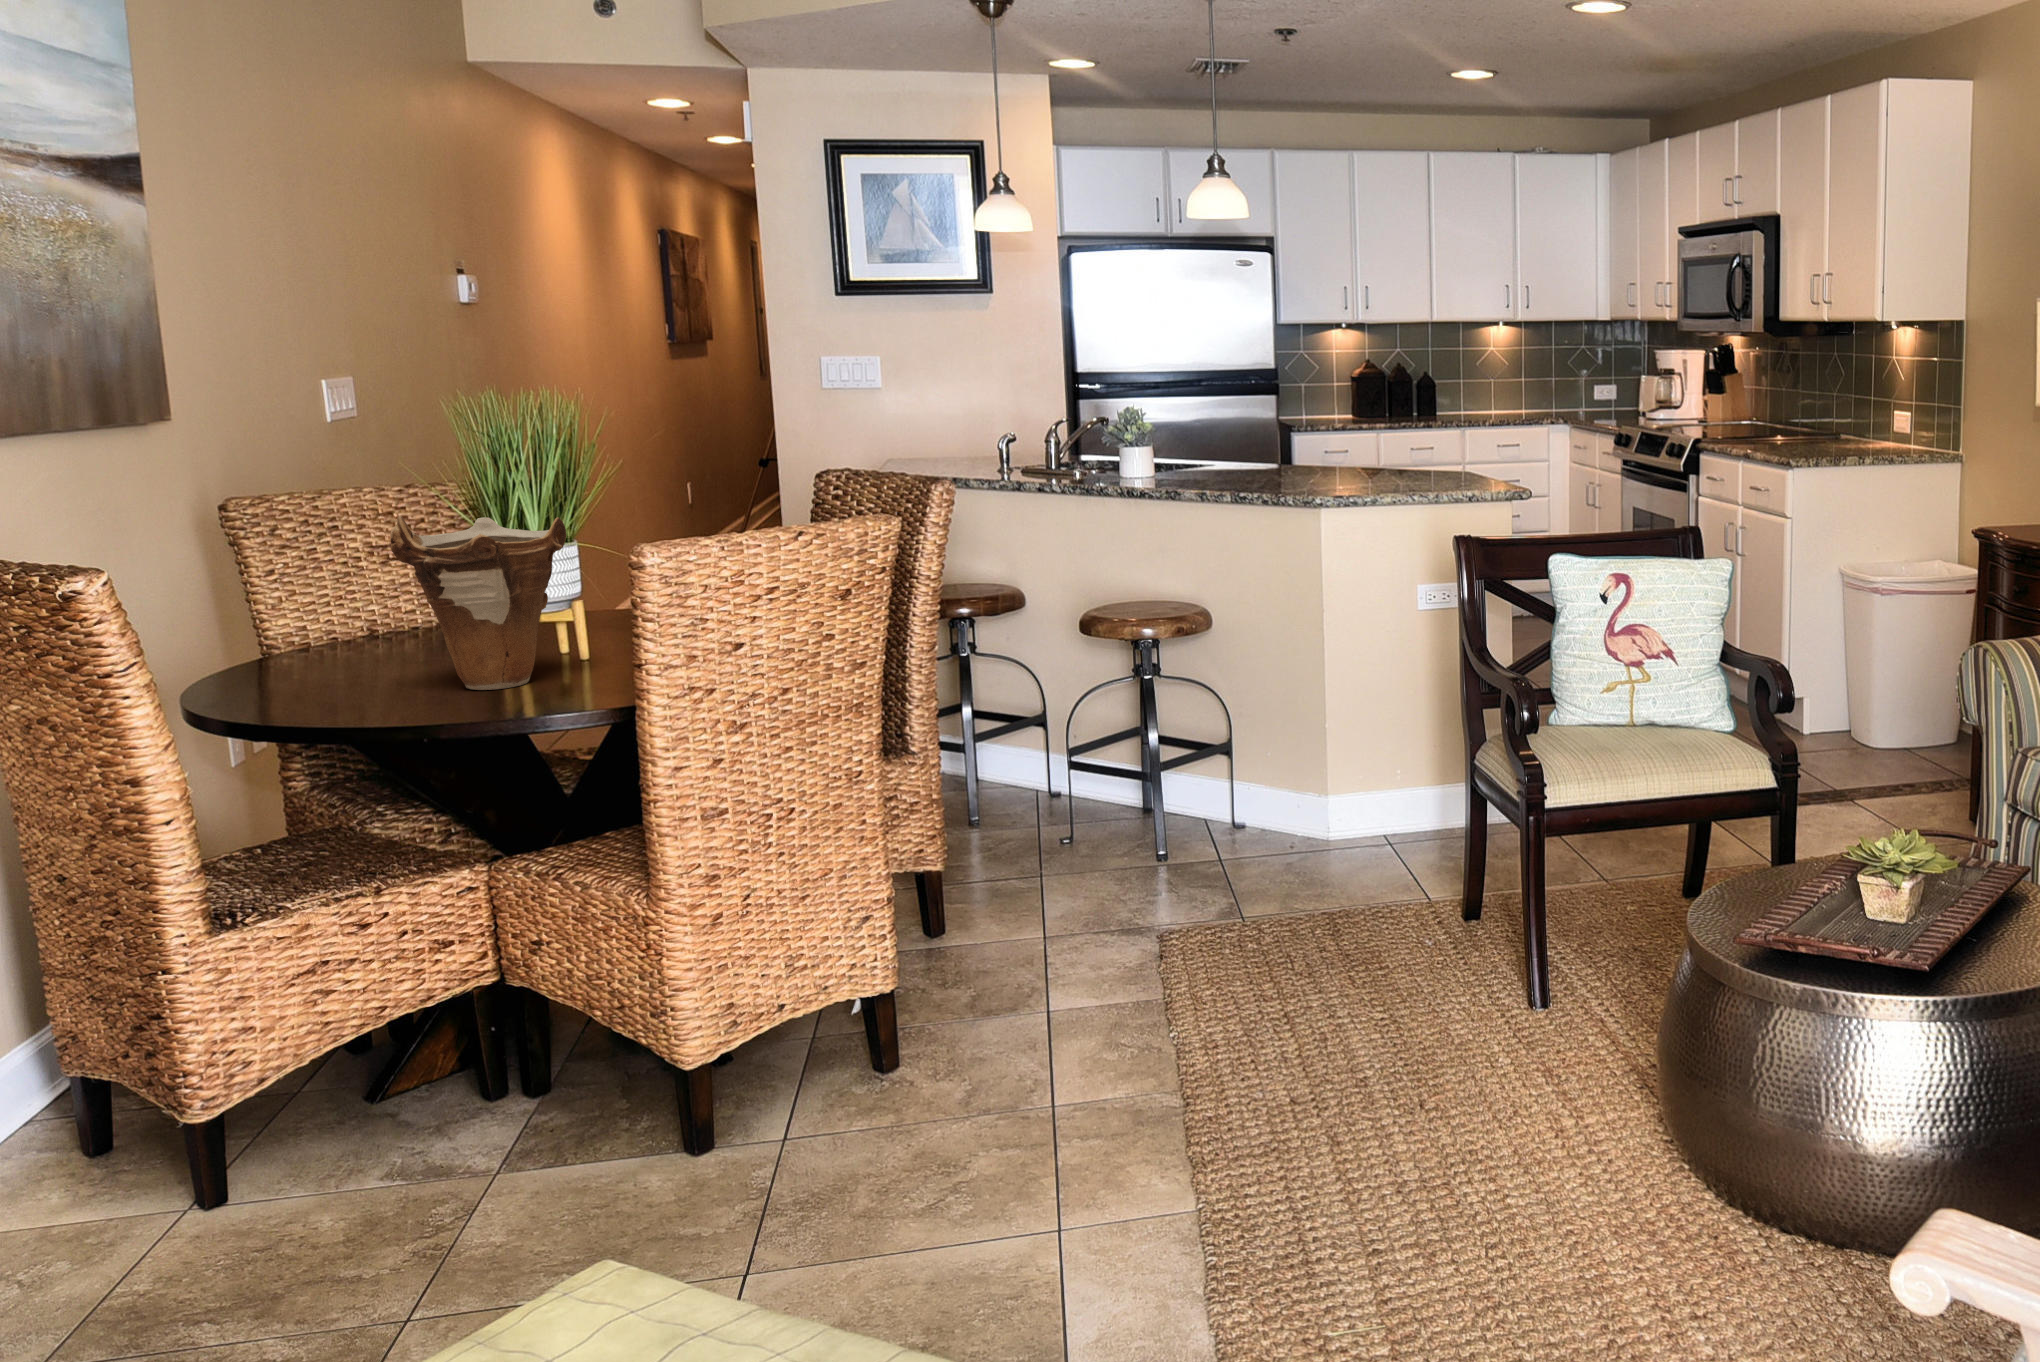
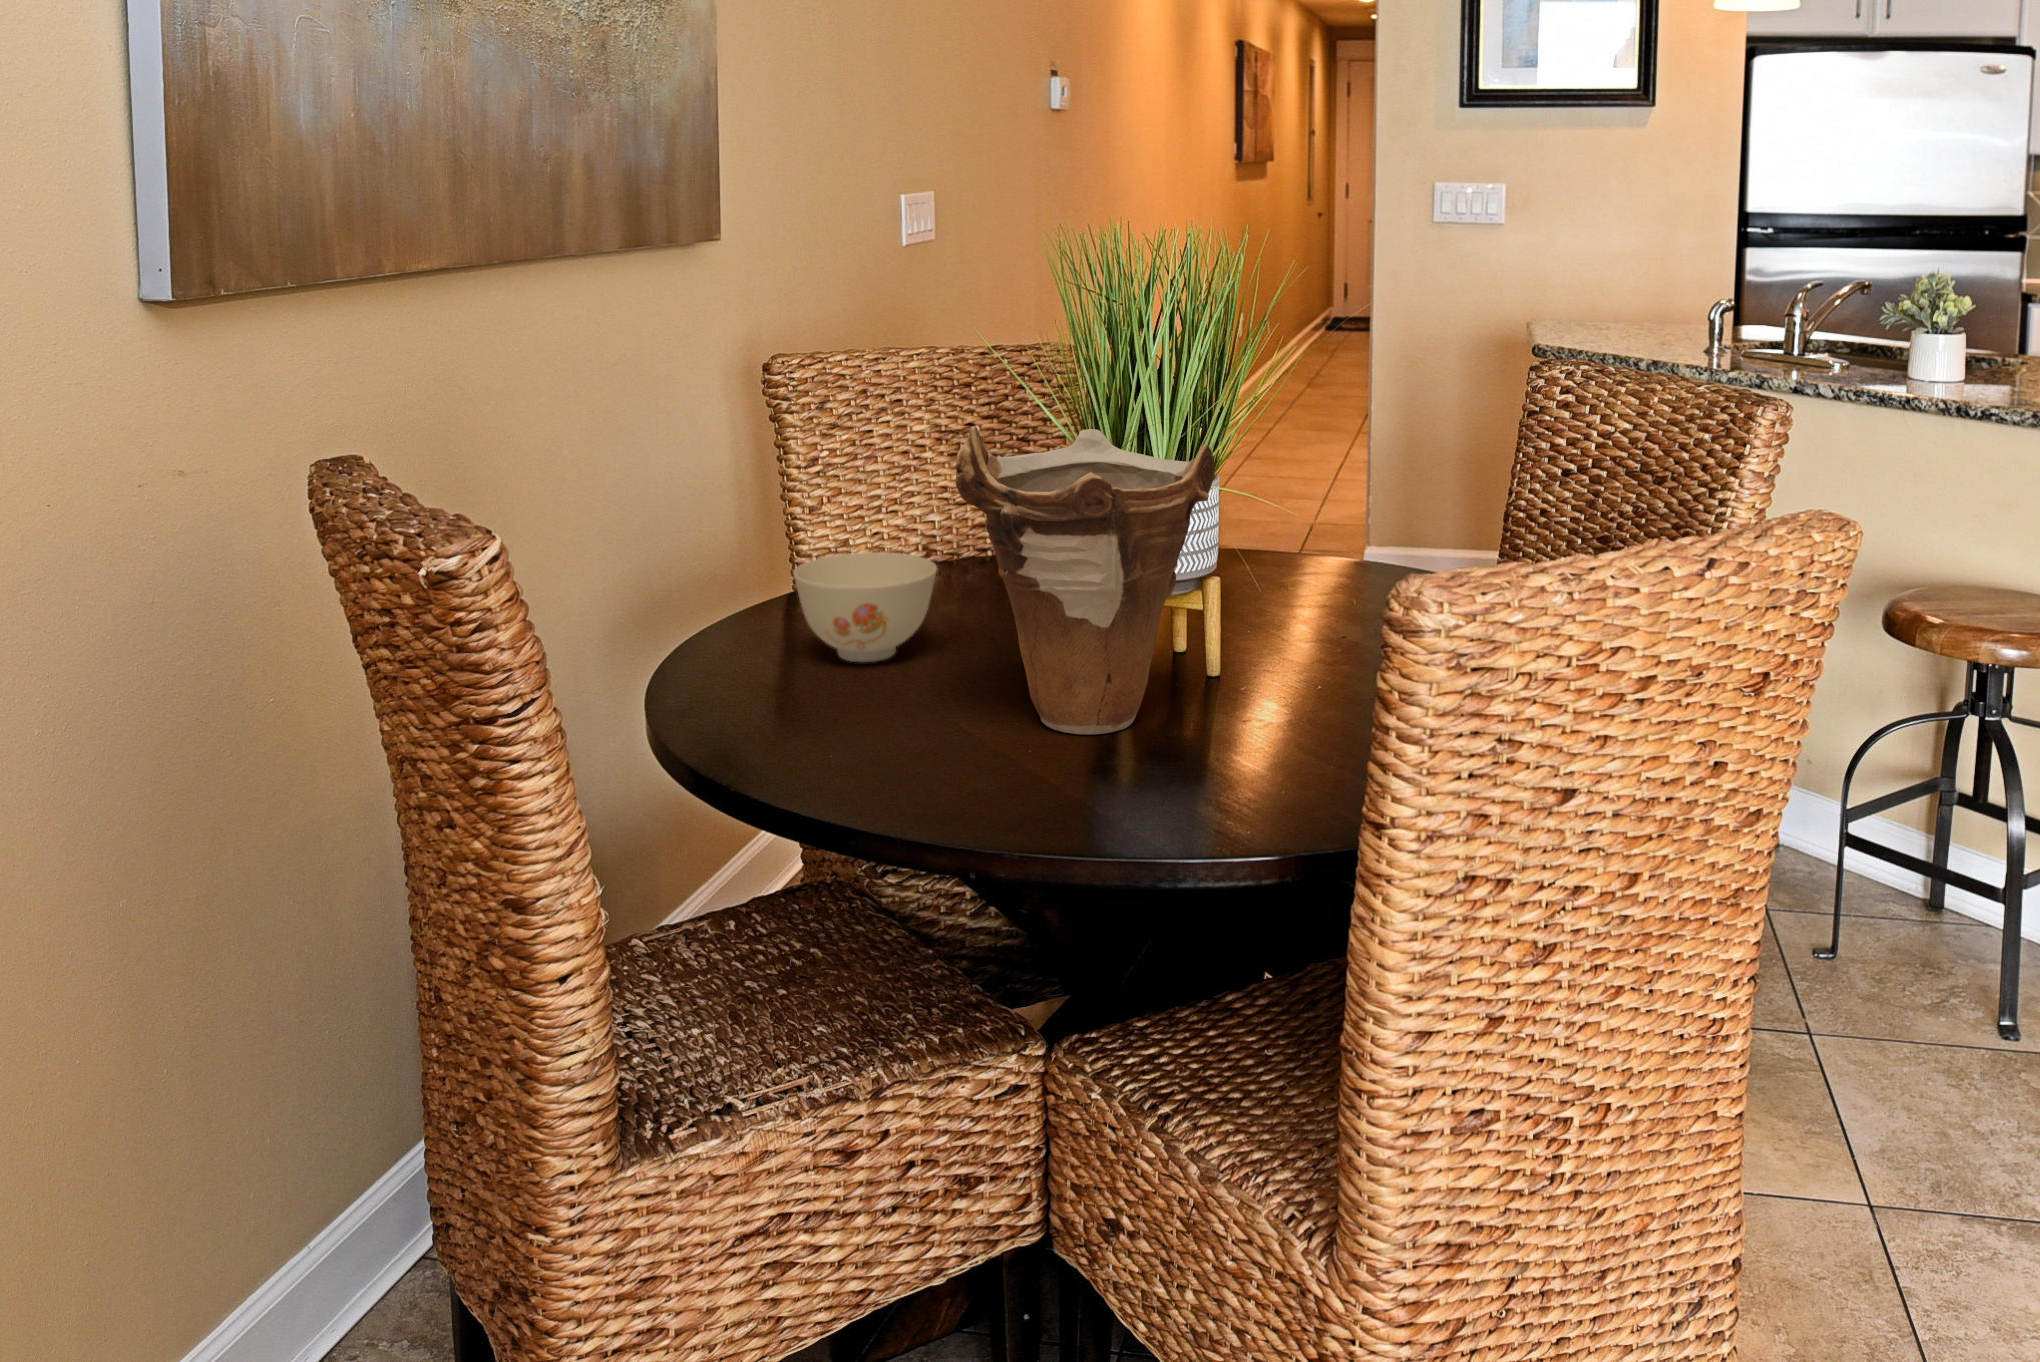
bowl: none [275,614,384,681] -> present [794,552,937,662]

